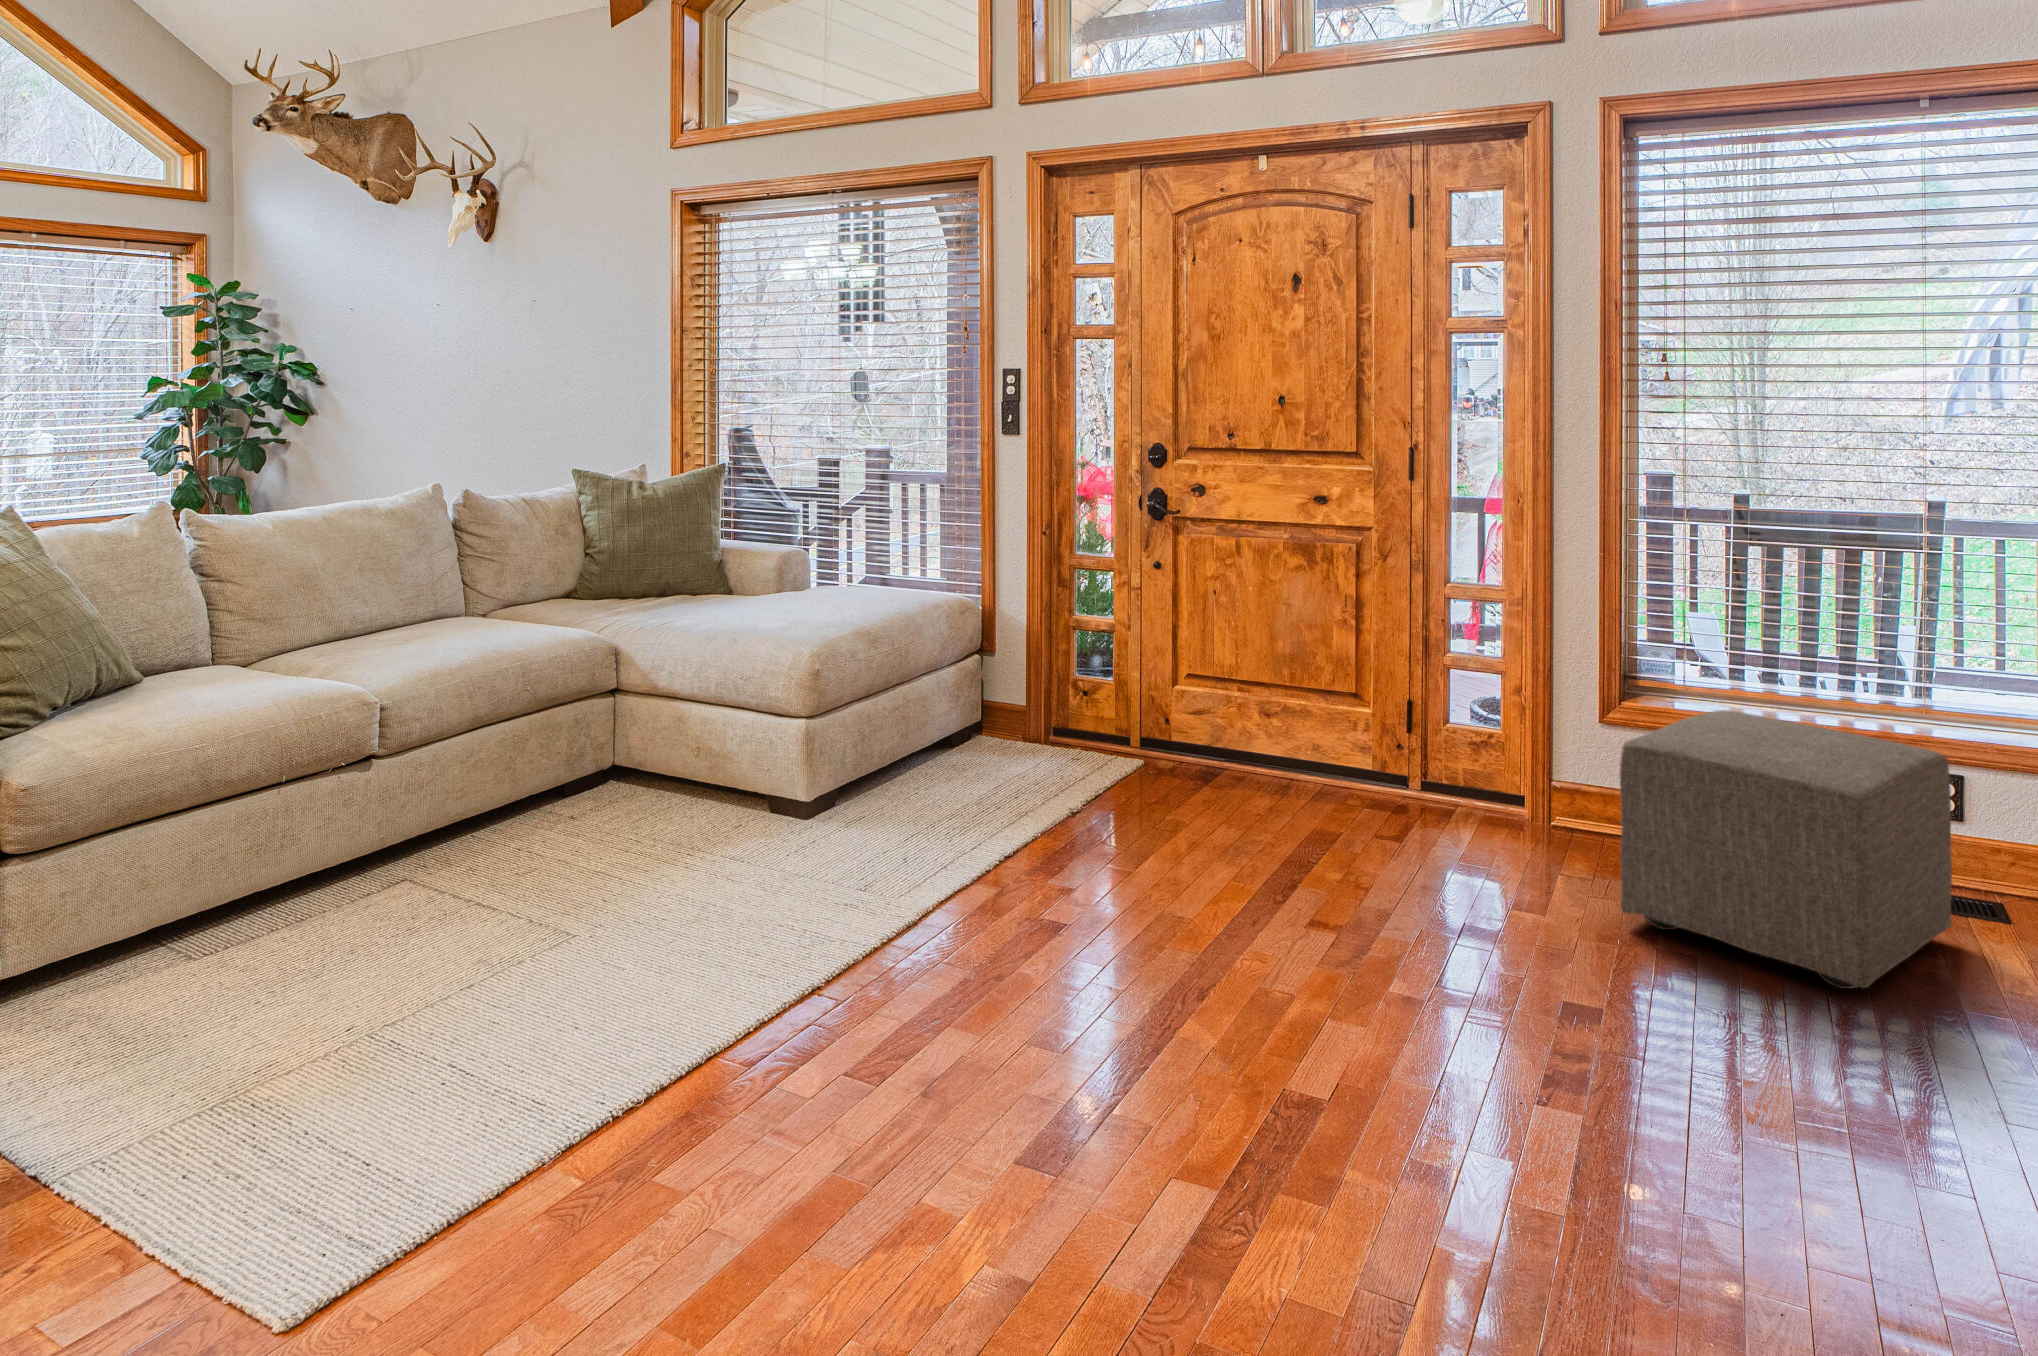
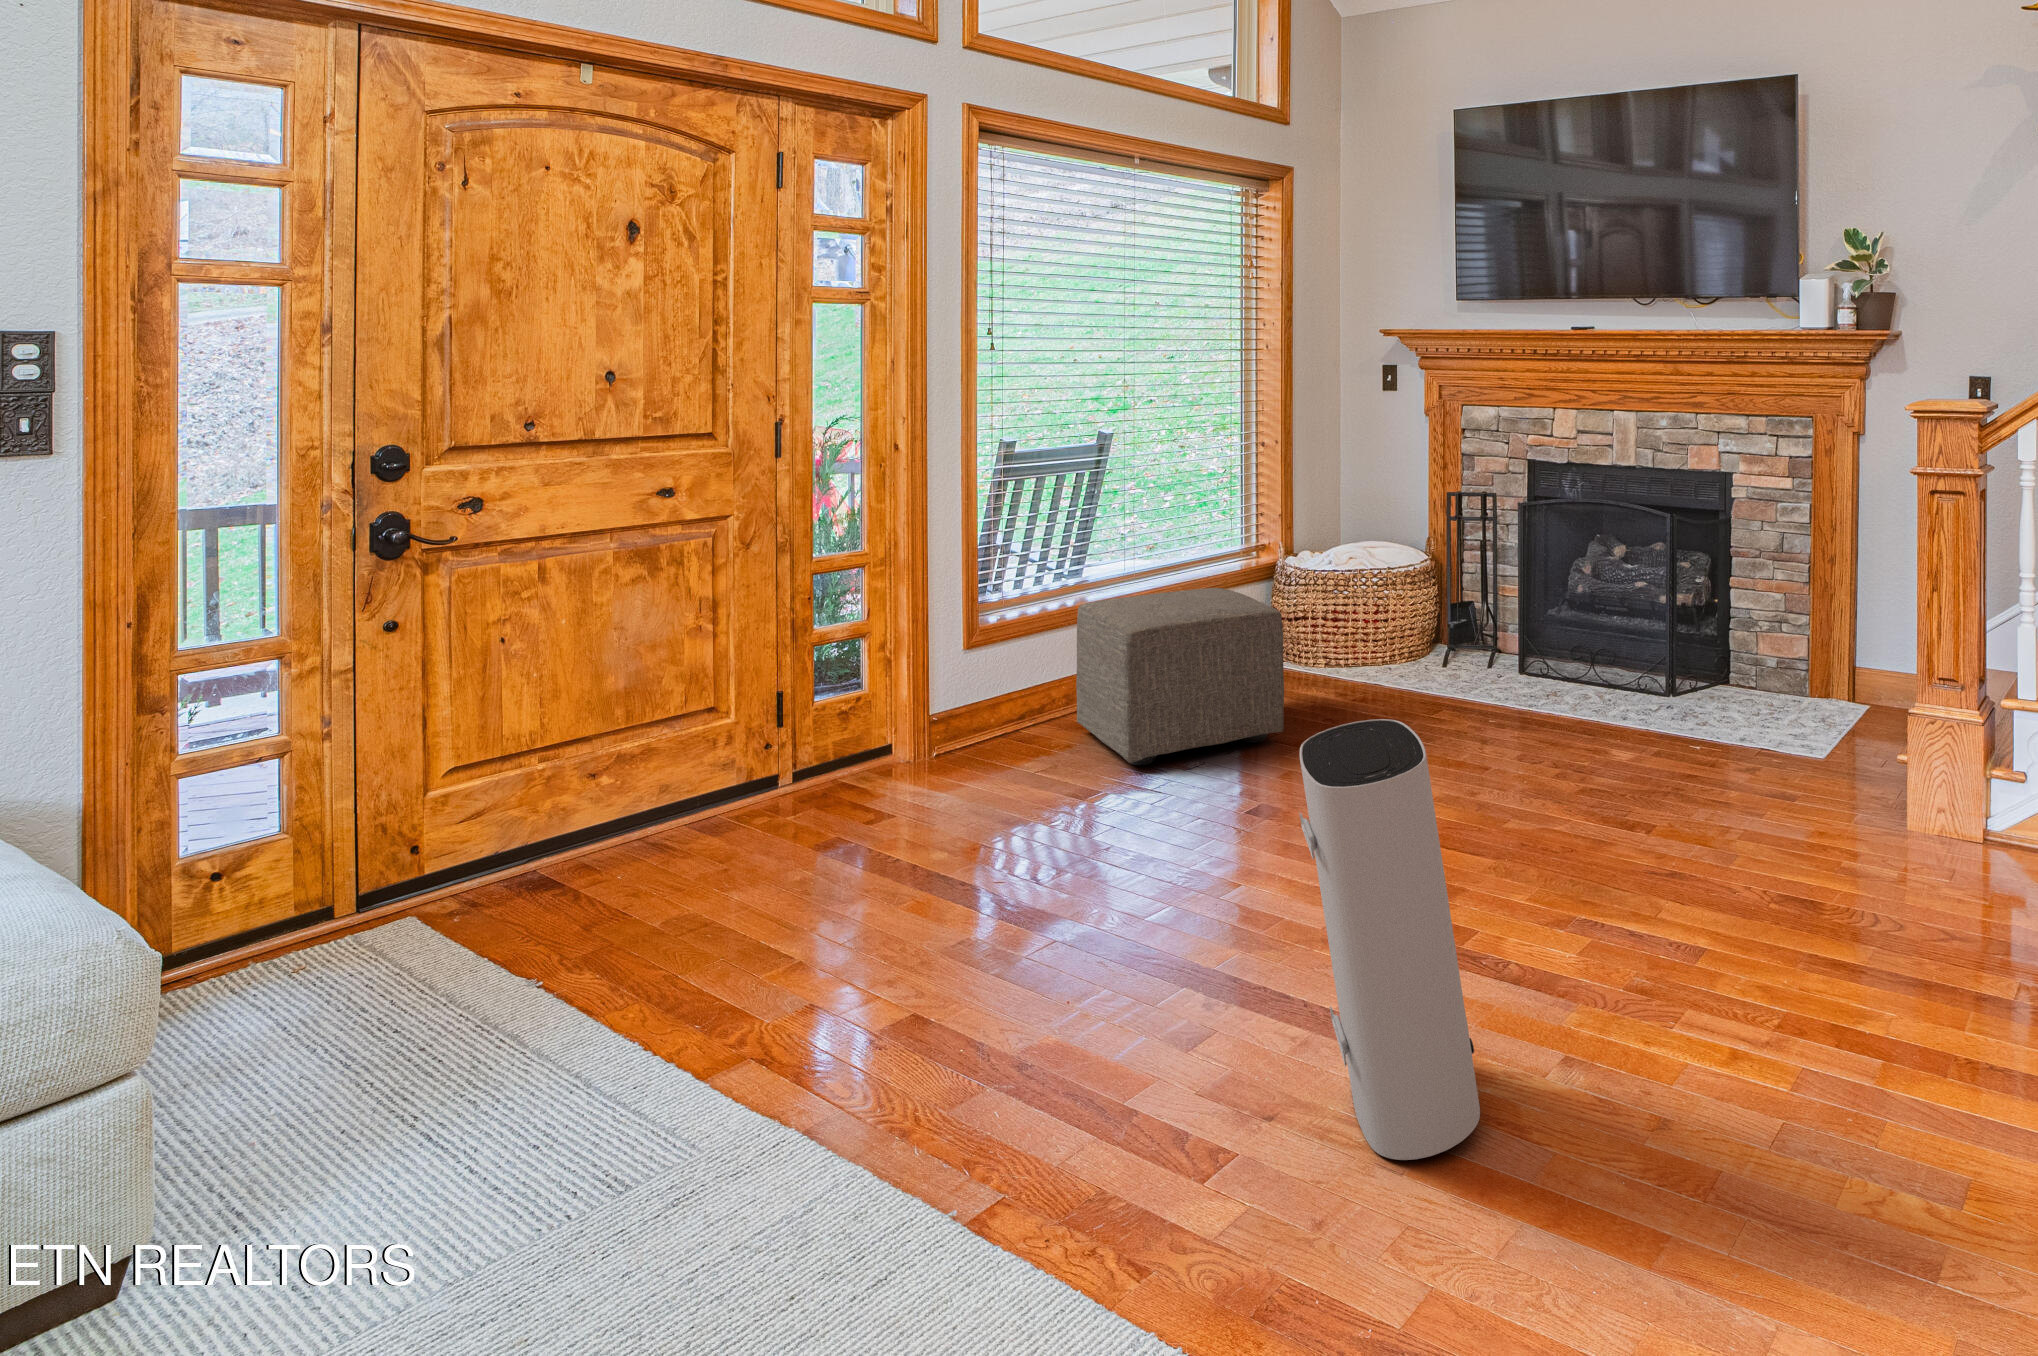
air purifier: none [793,782,1000,1226] -> present [1299,719,1480,1160]

